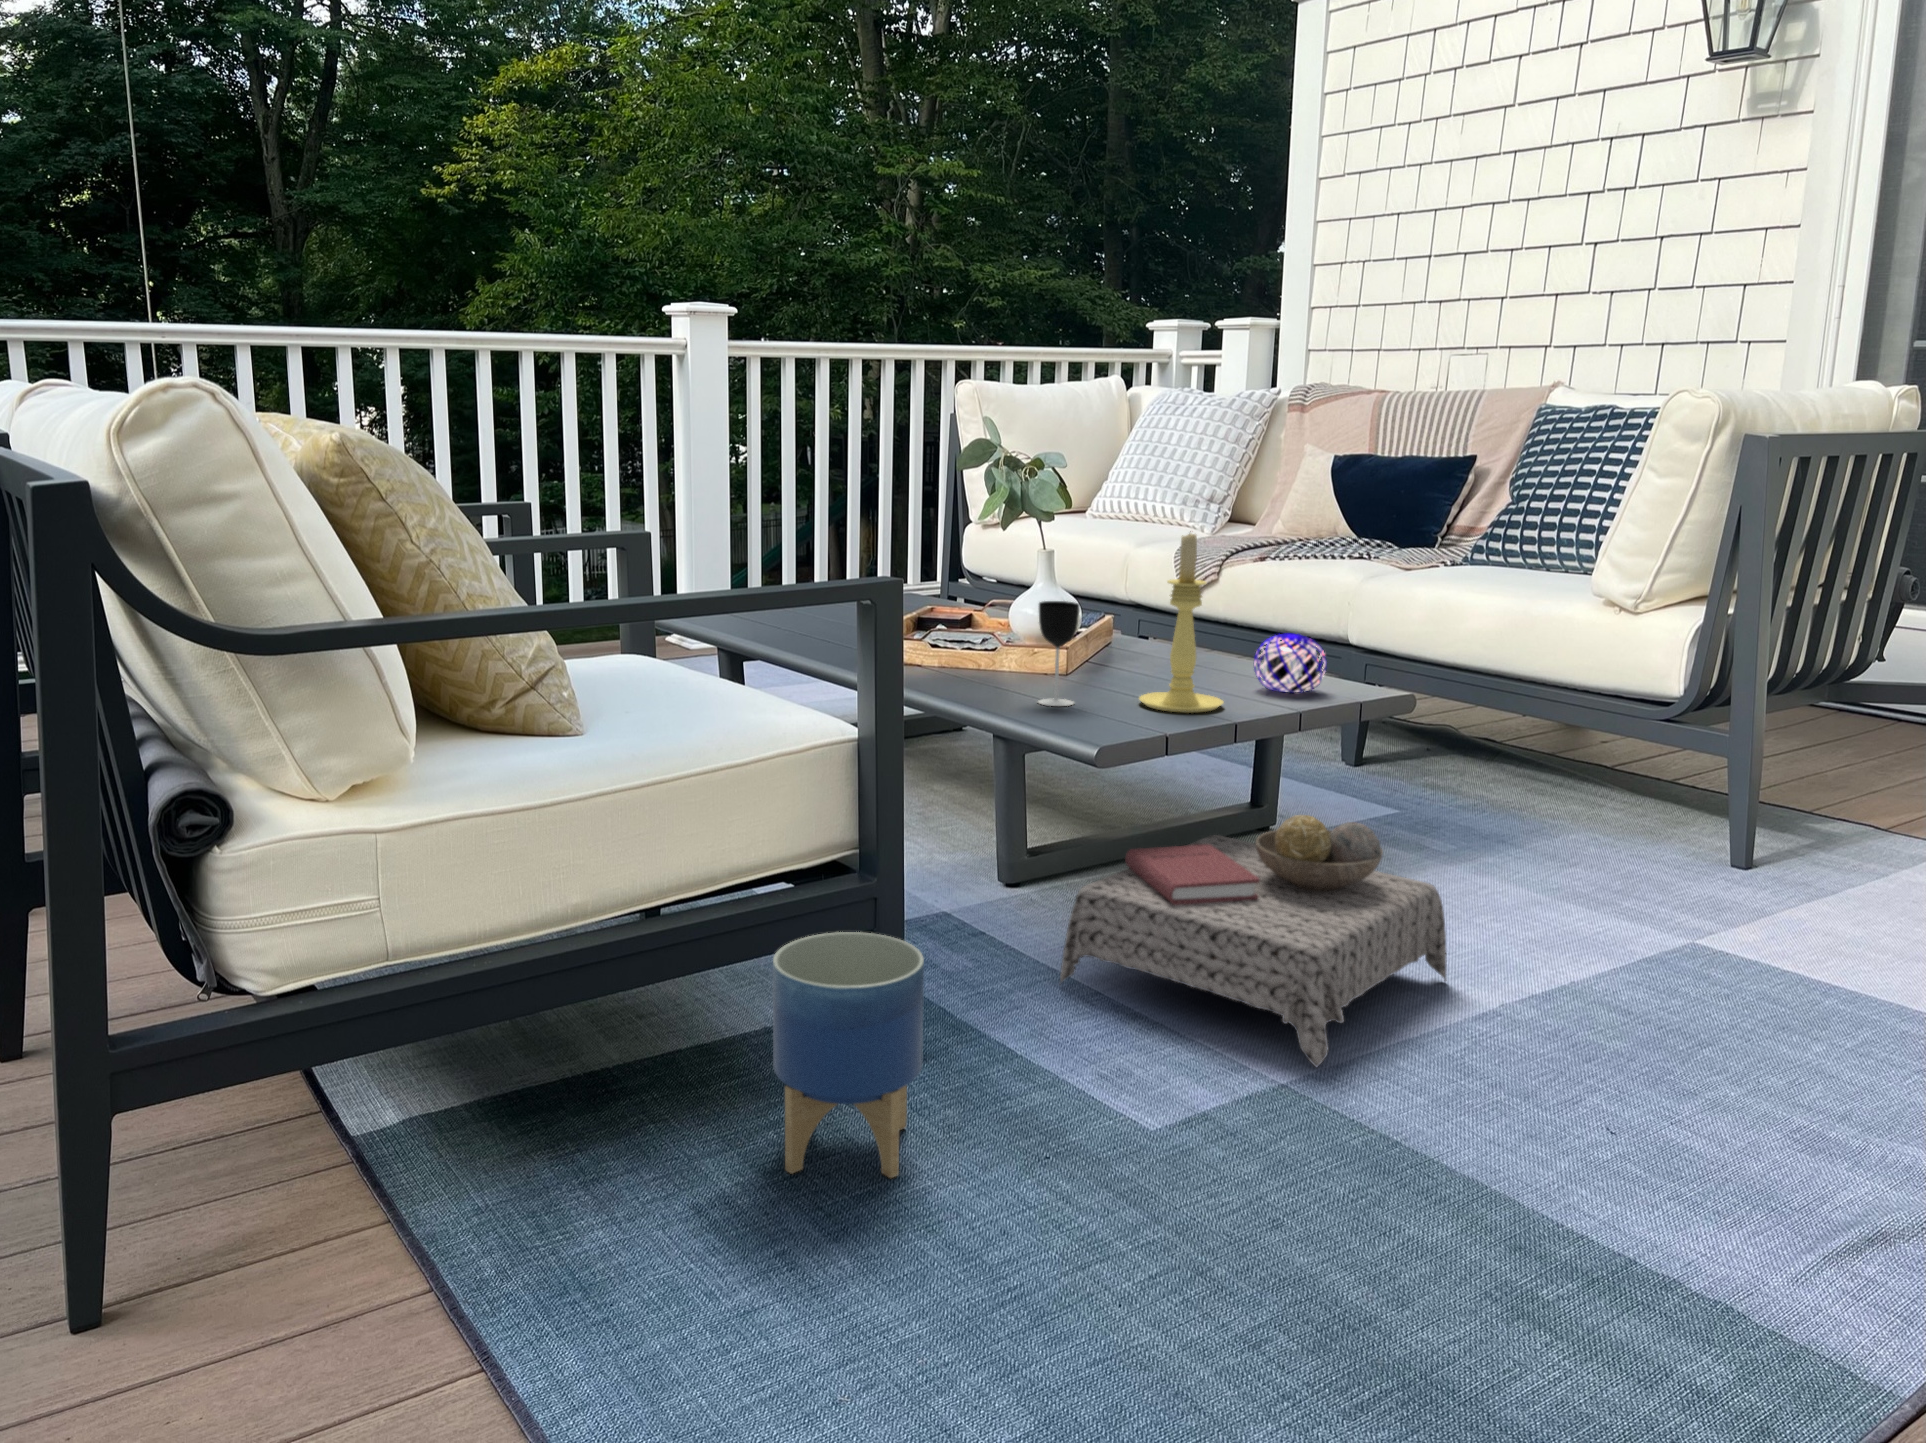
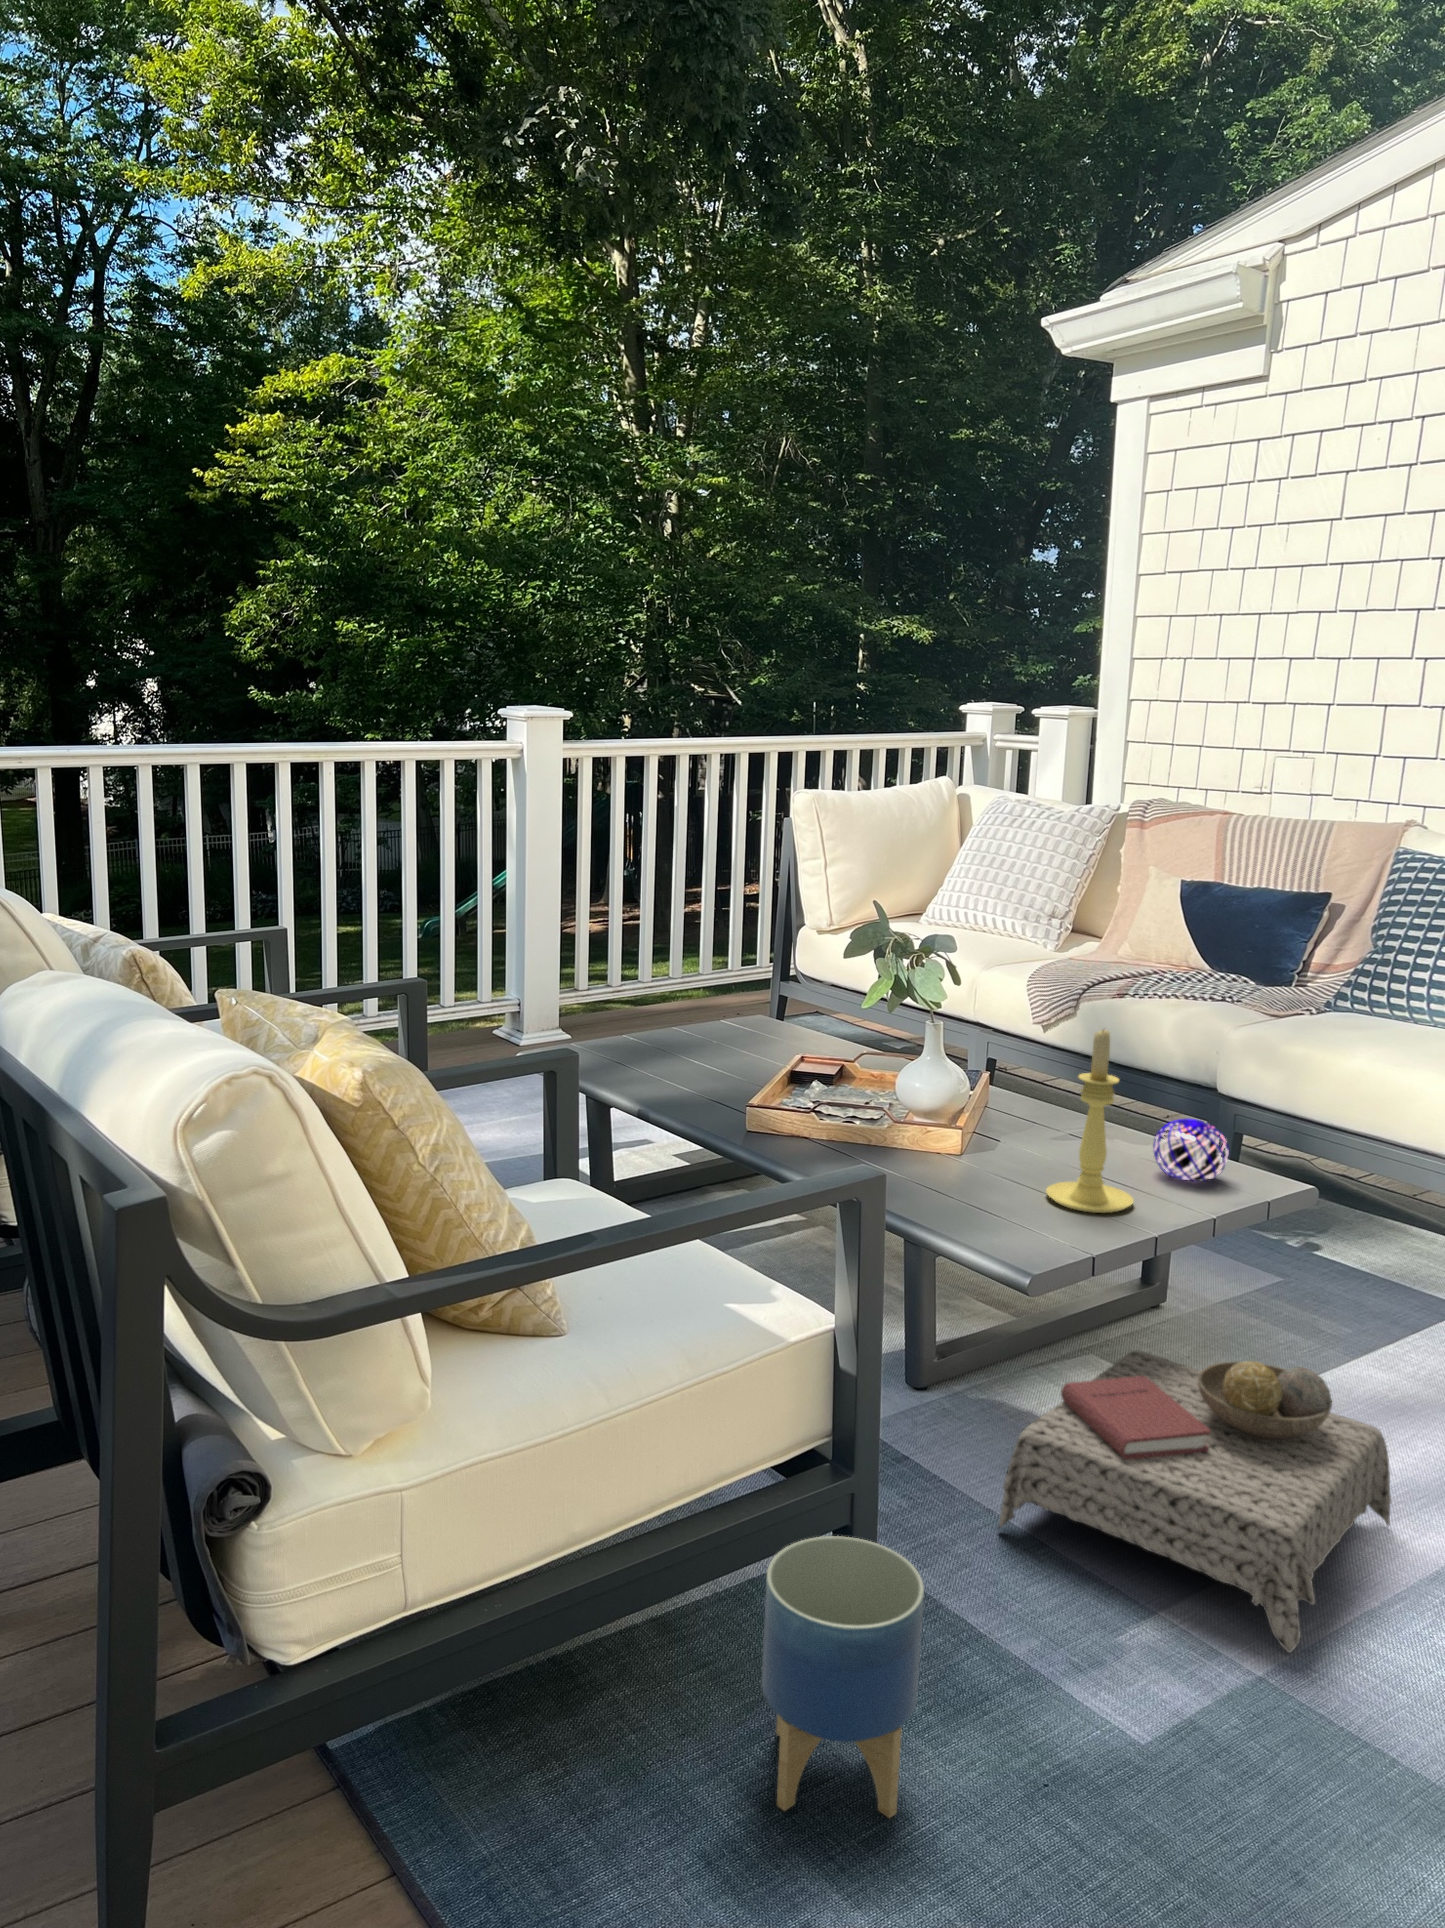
wine glass: present [1038,601,1079,706] -> none [943,1092,990,1202]

